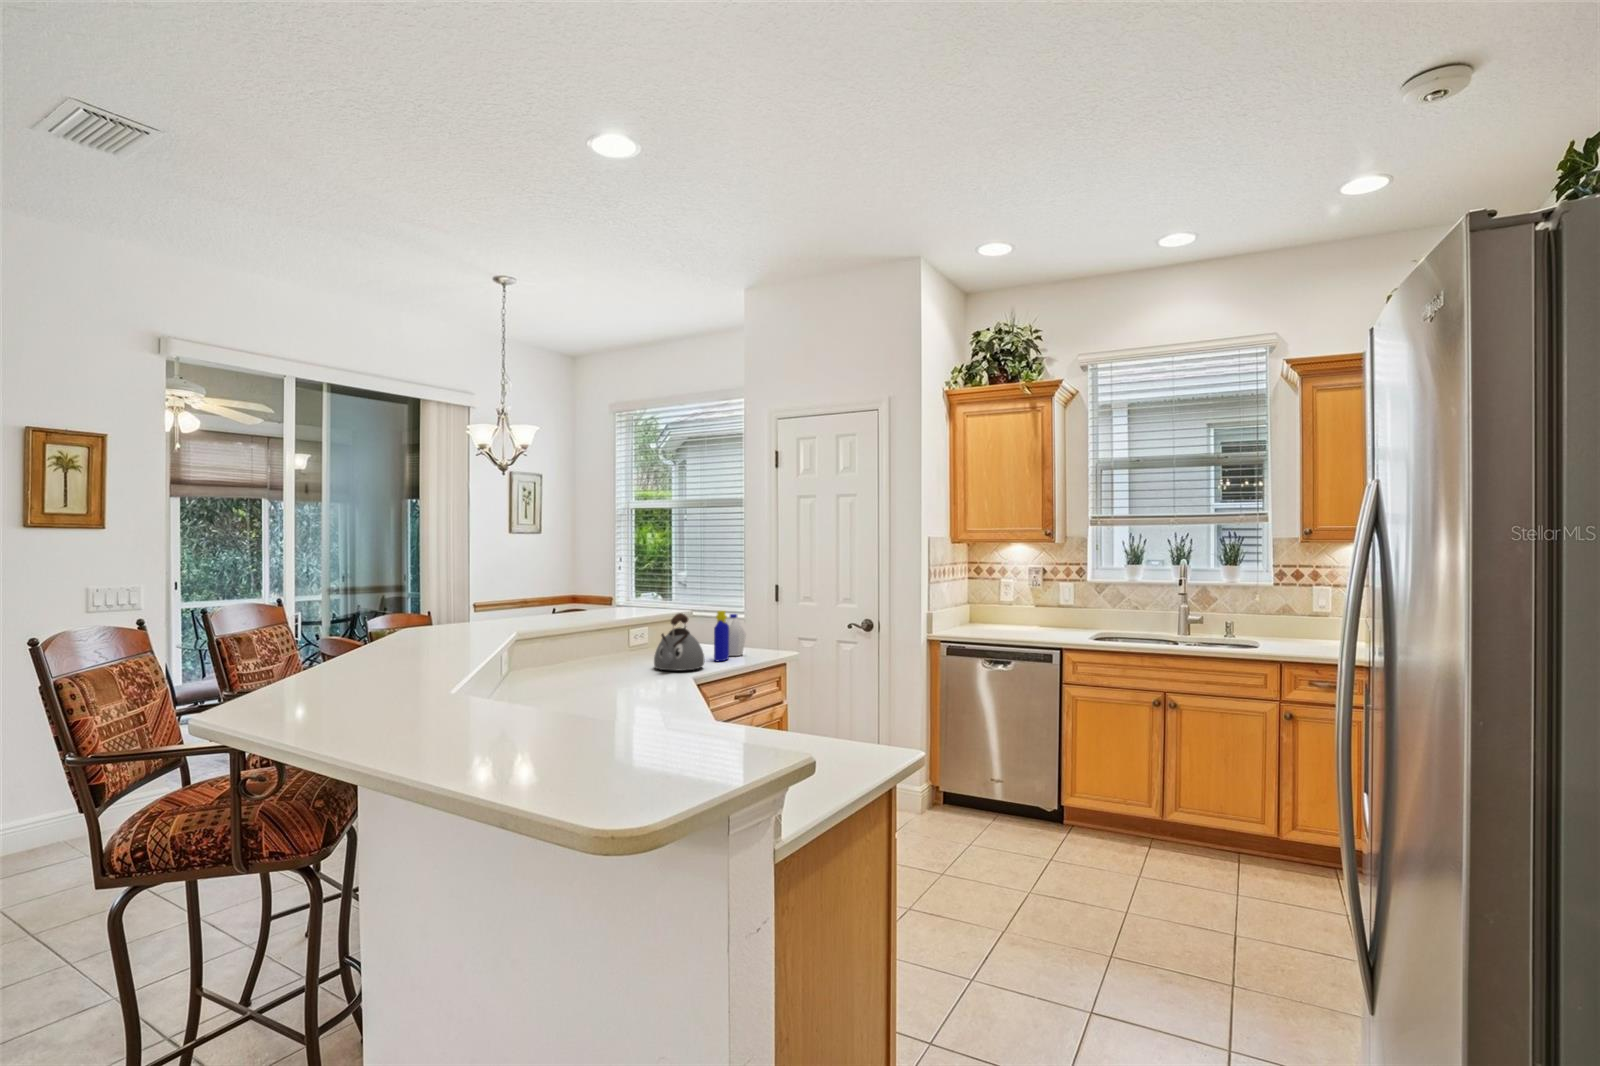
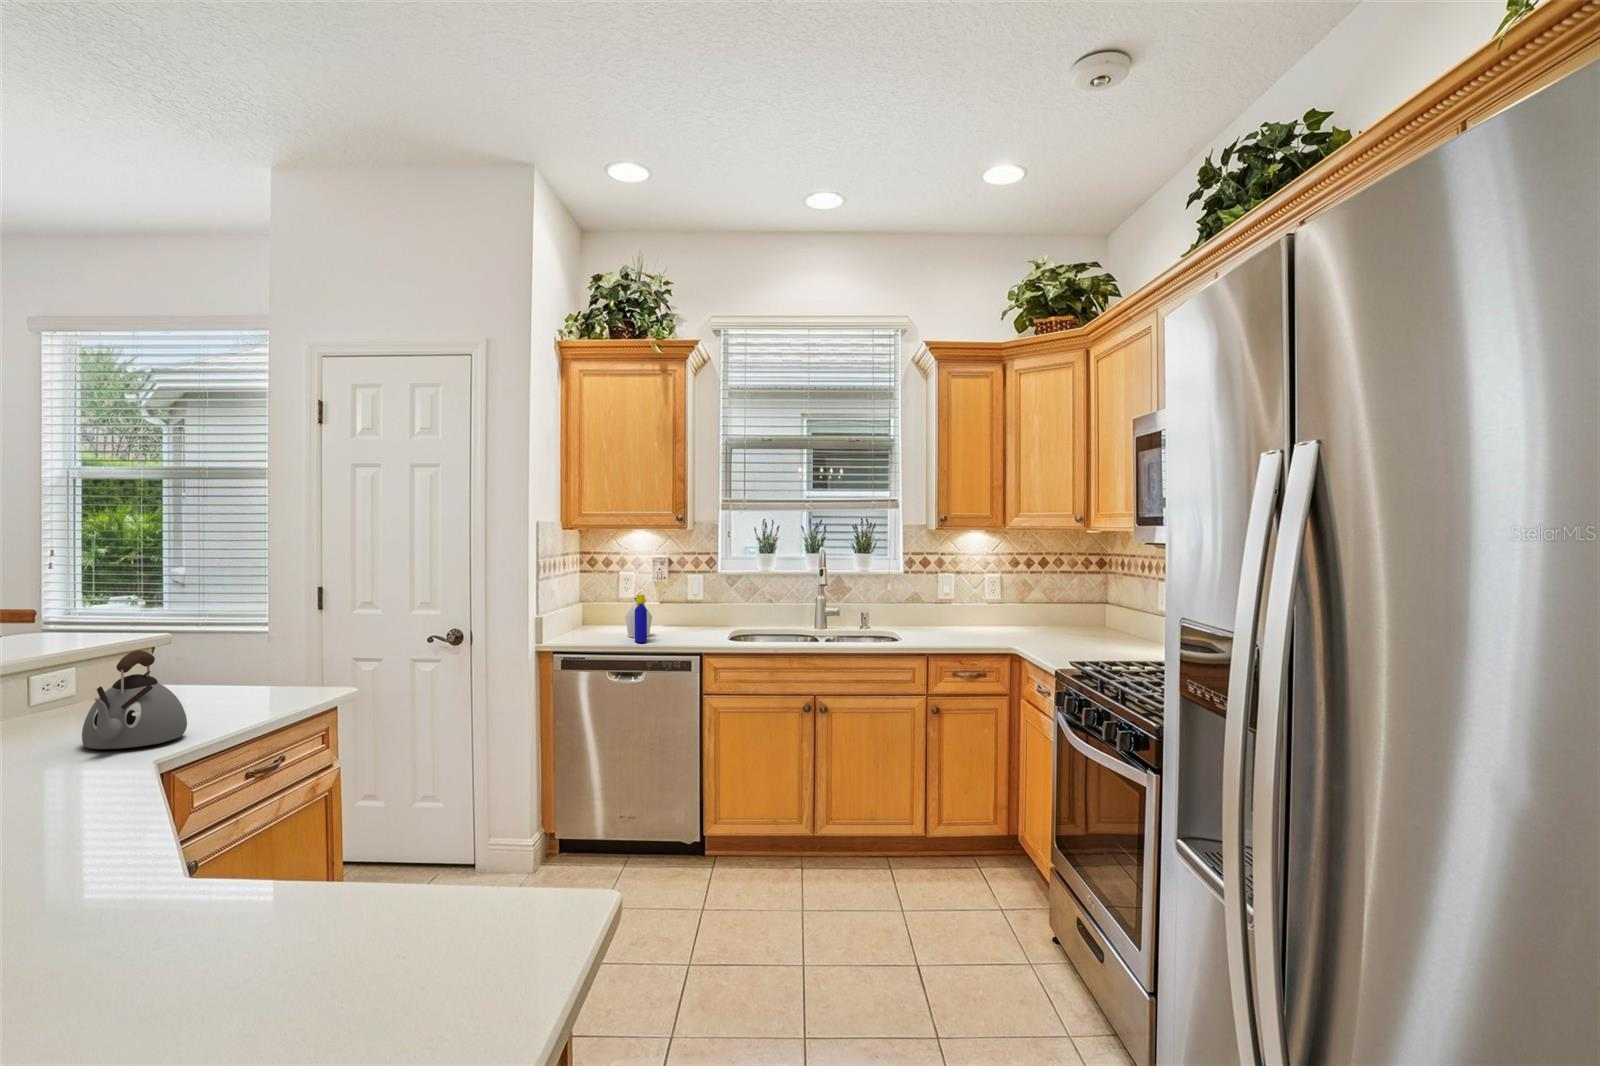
bottle: present [714,611,746,661] -> present [625,595,652,643]

